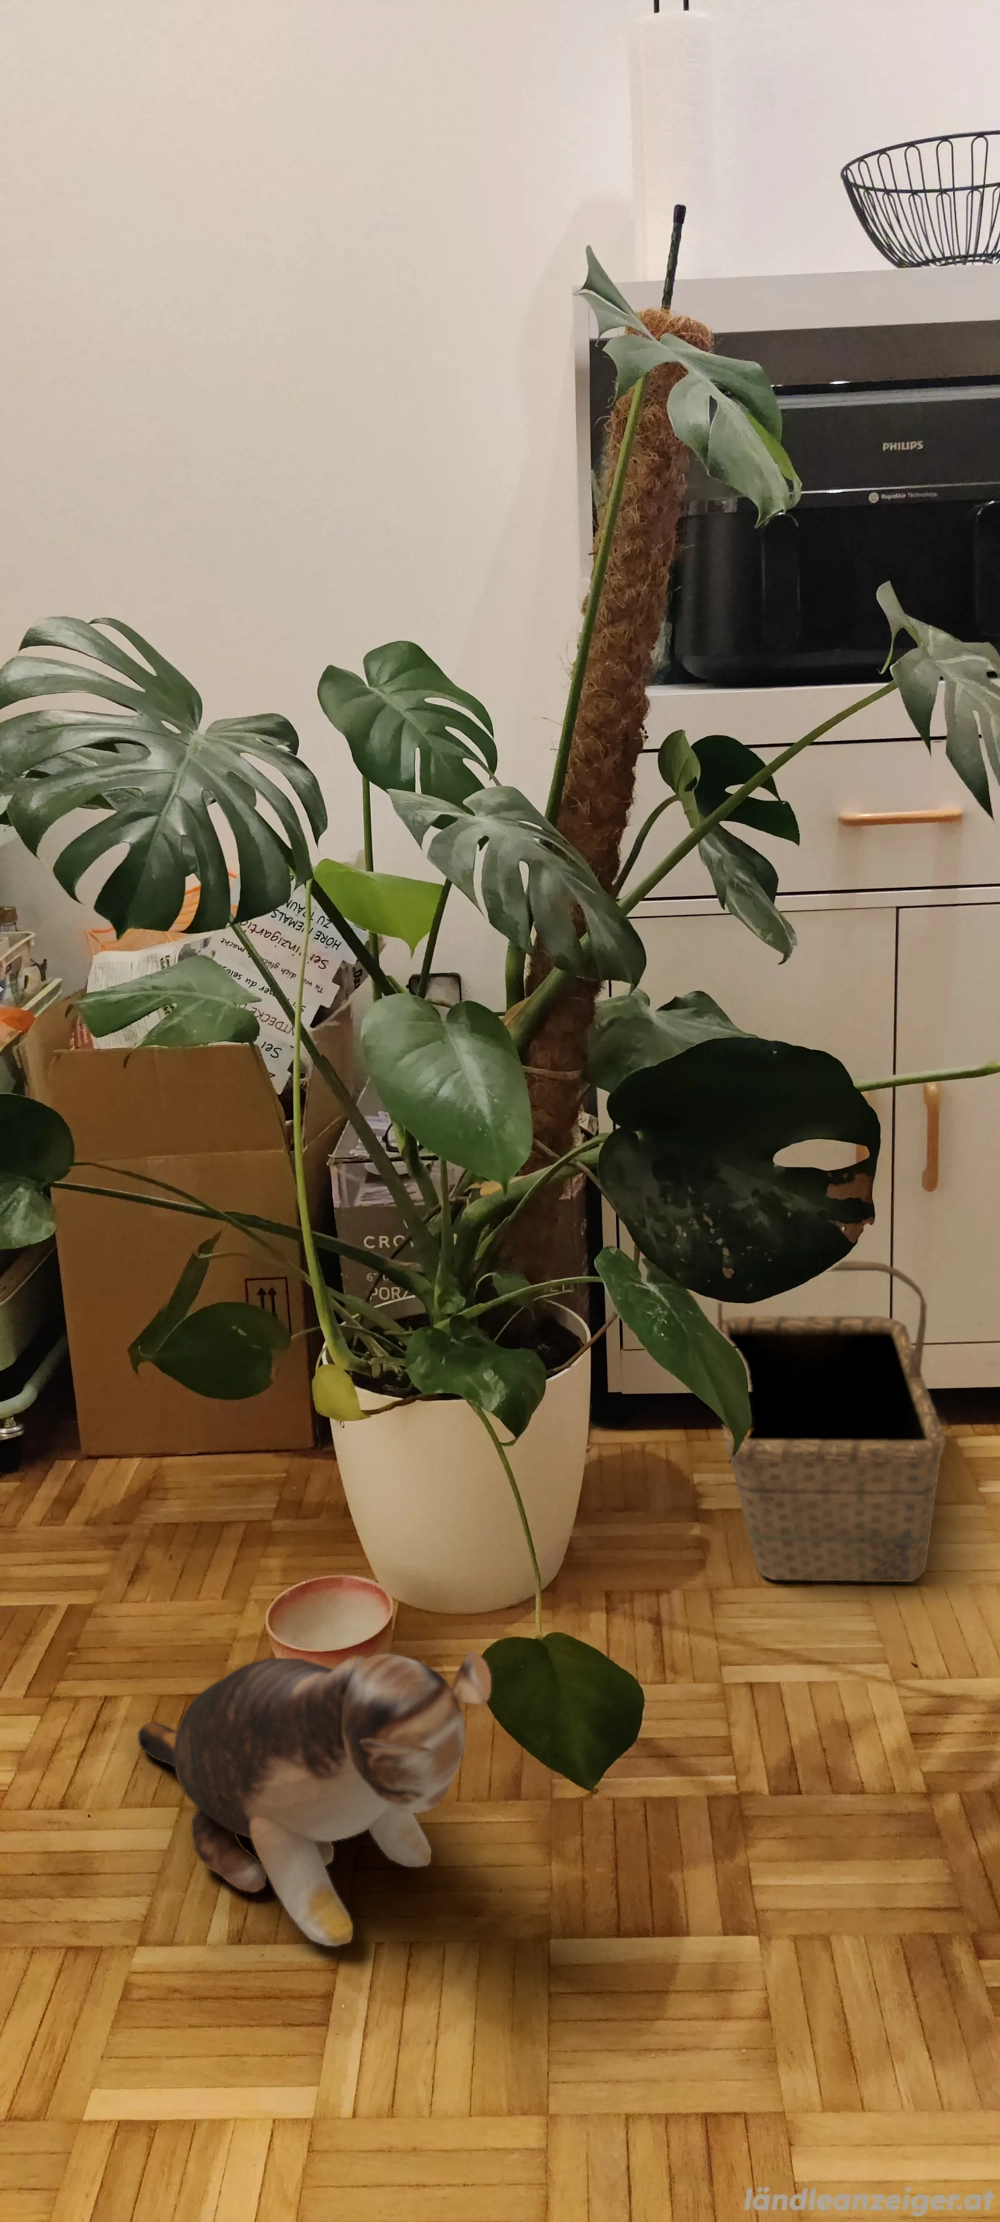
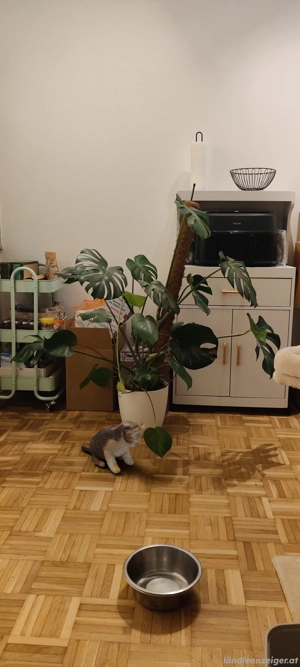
basket: present [717,1261,945,1582] -> none [192,374,234,436]

